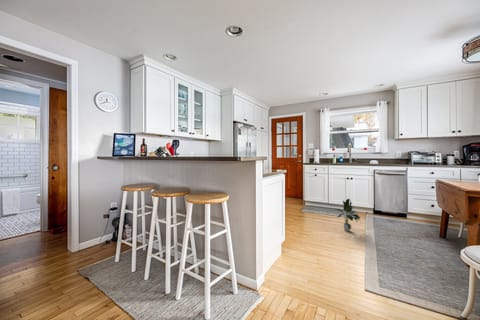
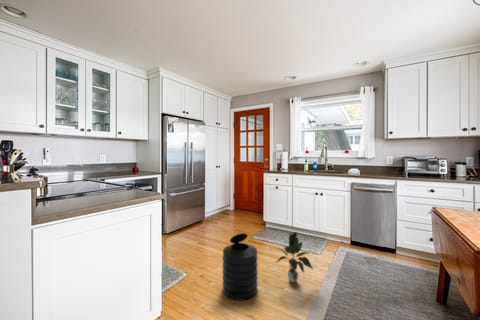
trash can: none [305,198,329,239] -> present [223,233,258,301]

